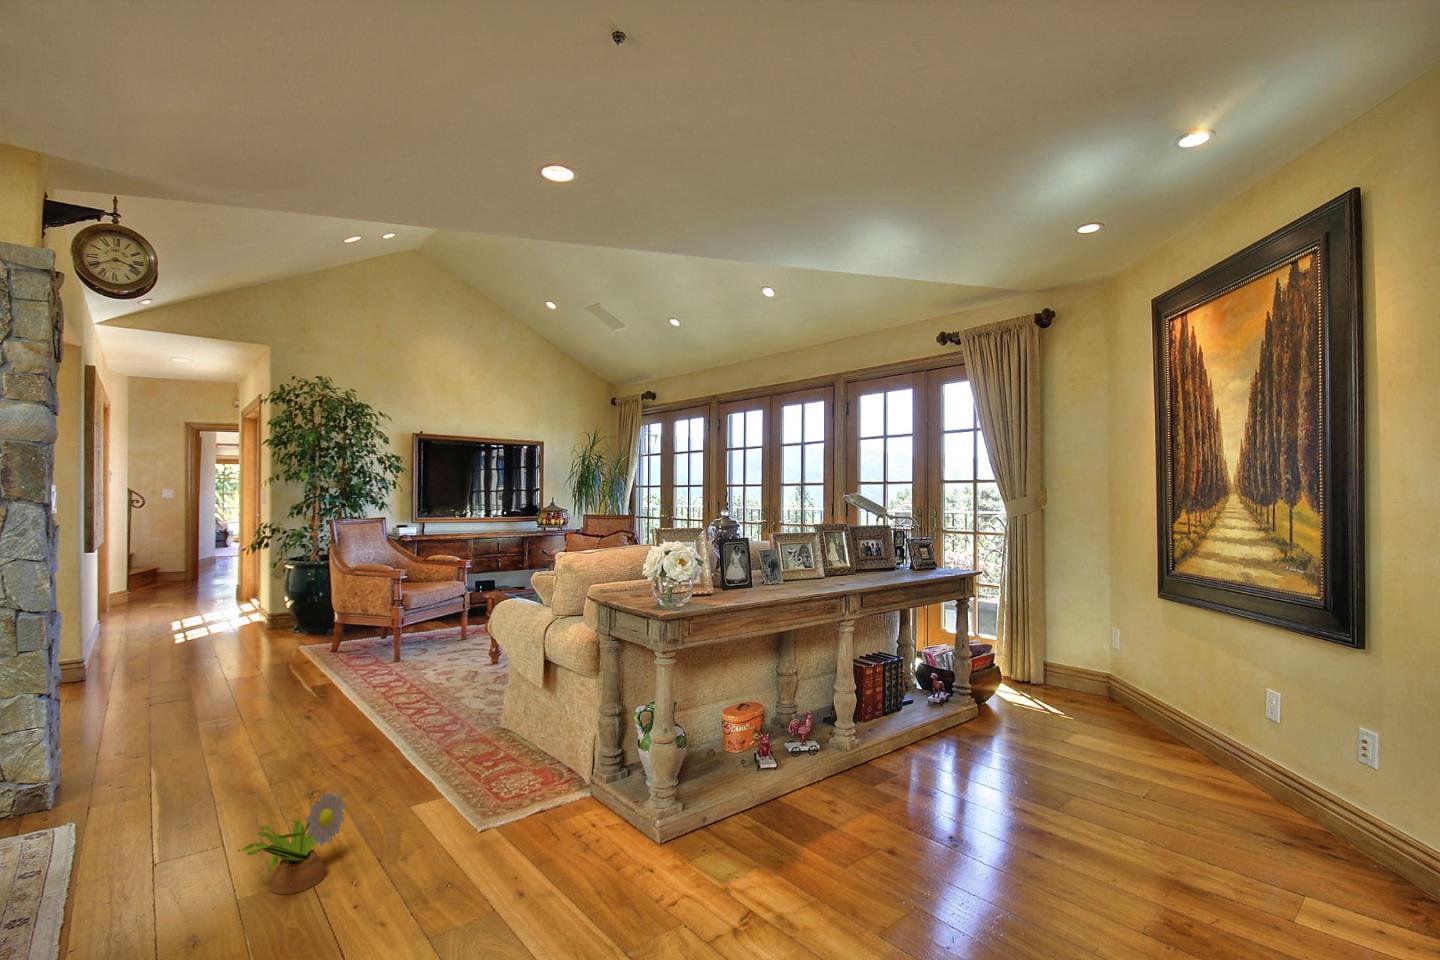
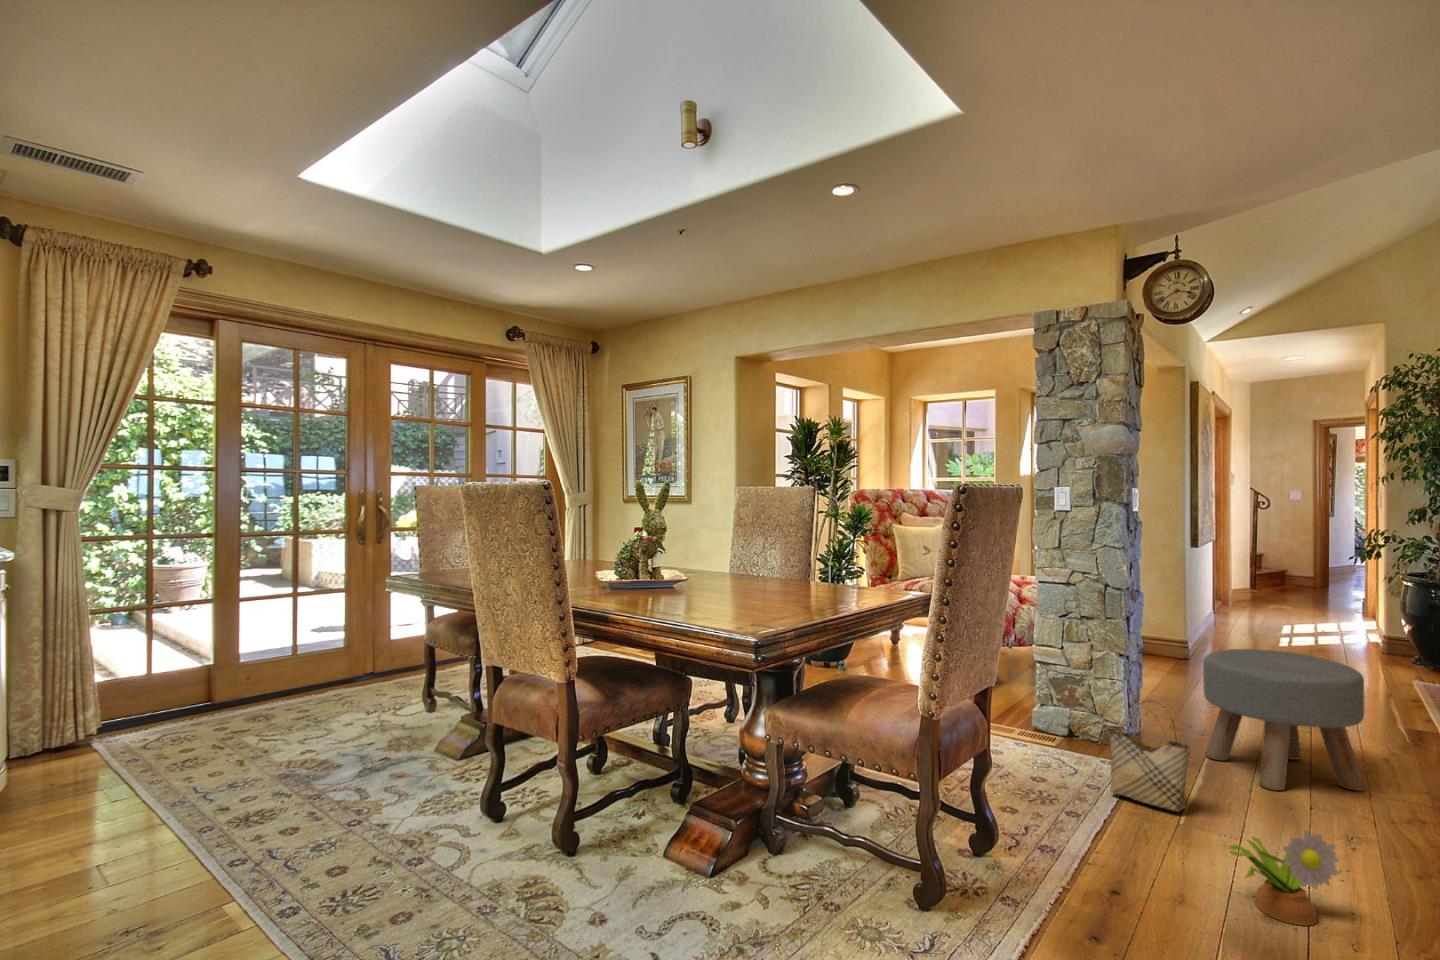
ottoman: none [155,638,308,779] -> present [1203,649,1365,790]
woven basket: none [51,732,168,871] -> present [1108,700,1191,811]

